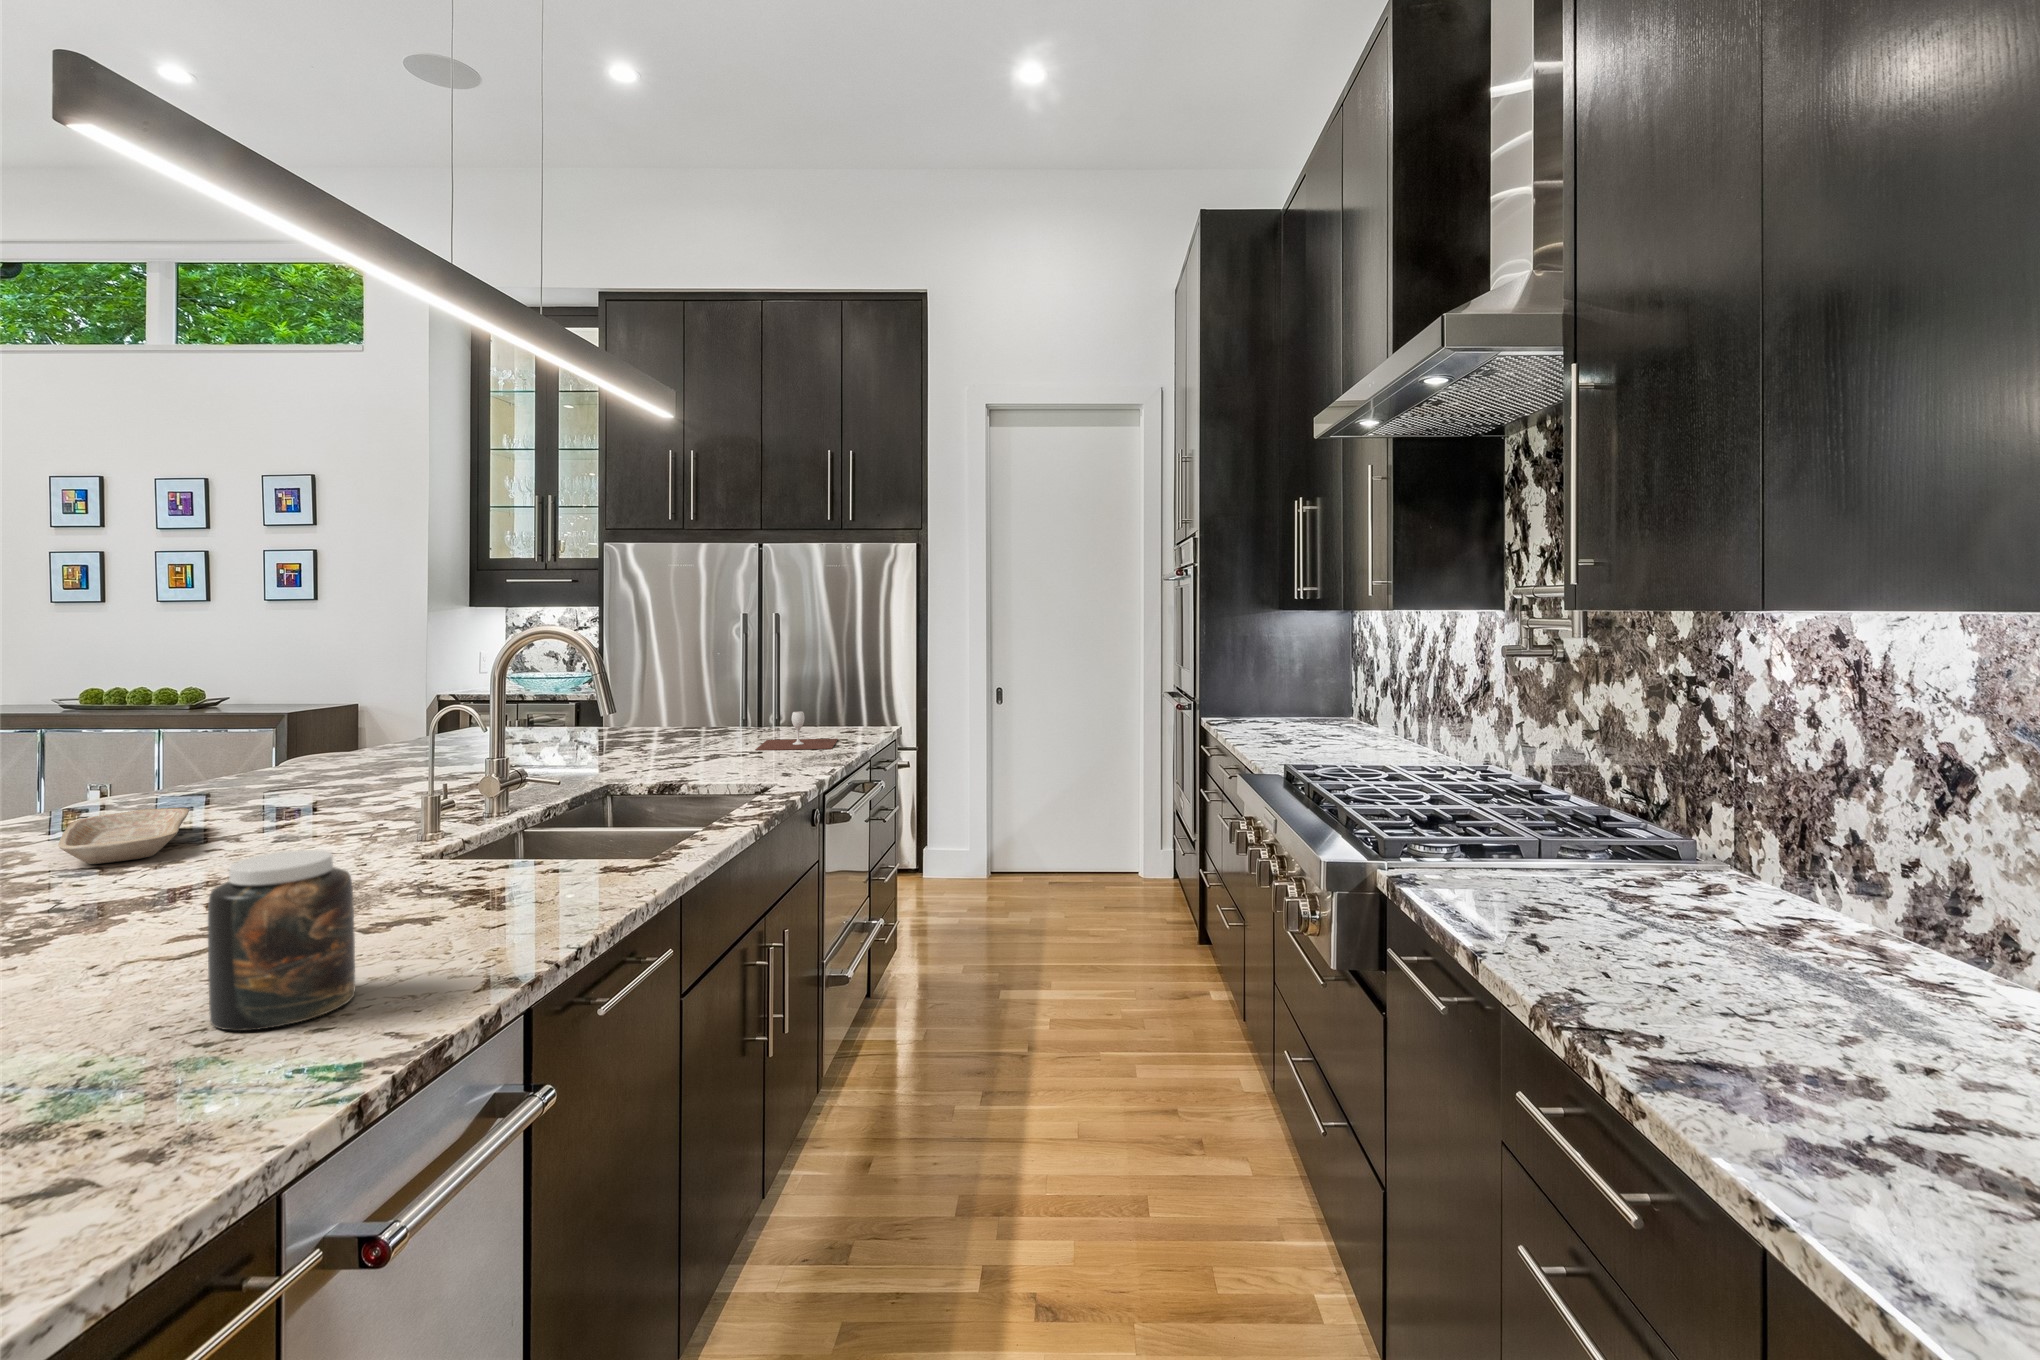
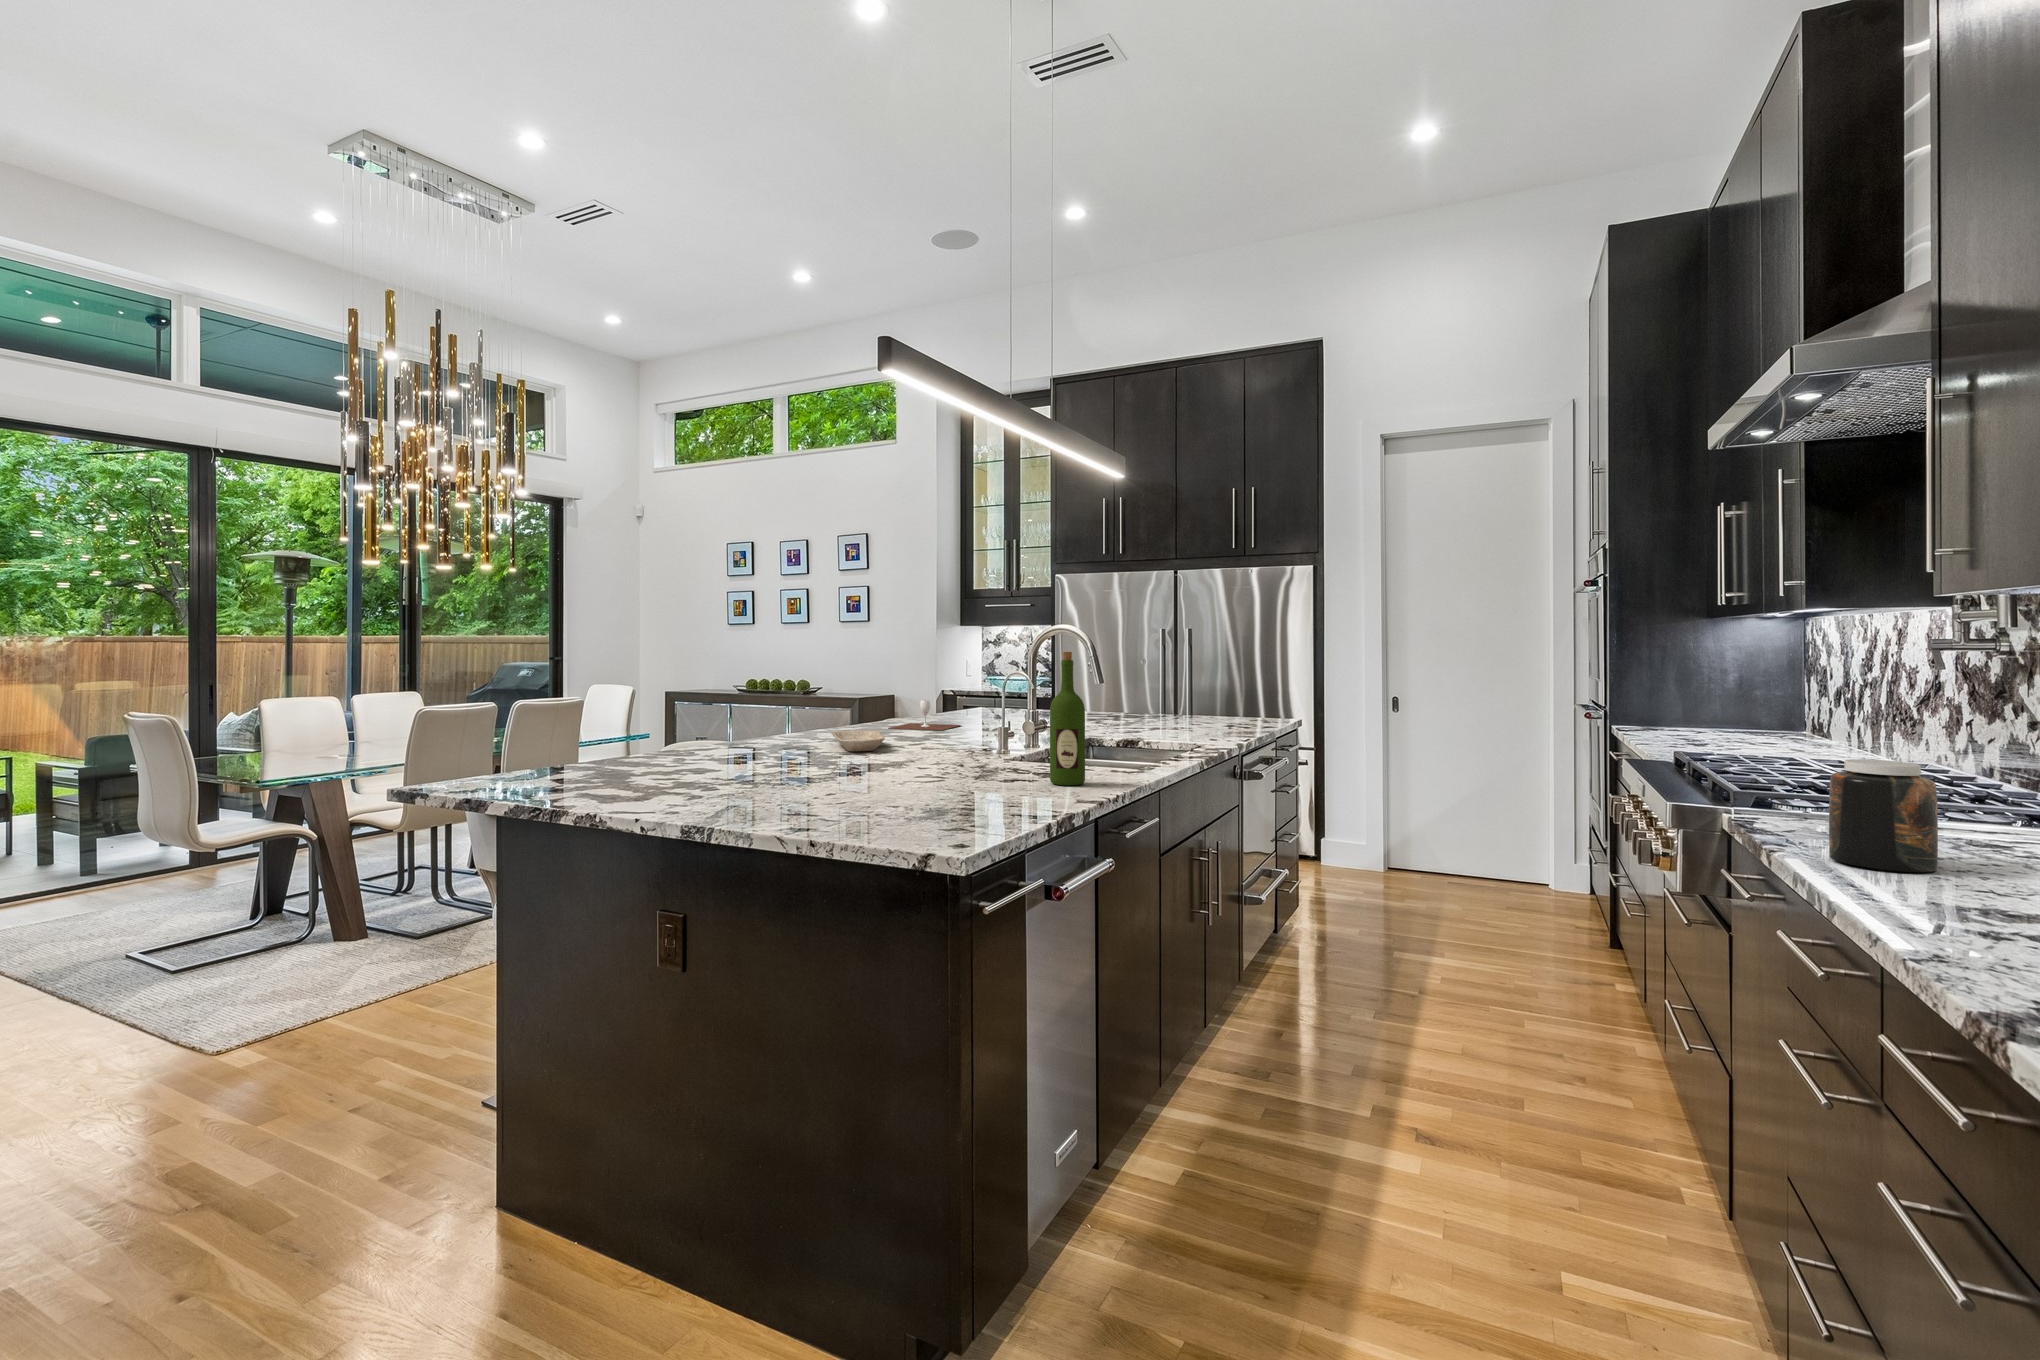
wine bottle: none [458,691,531,931] -> present [1050,652,1085,785]
wine glass: present [756,711,838,750] -> present [890,700,961,730]
jar: present [208,850,355,1031] -> present [1829,759,1938,872]

